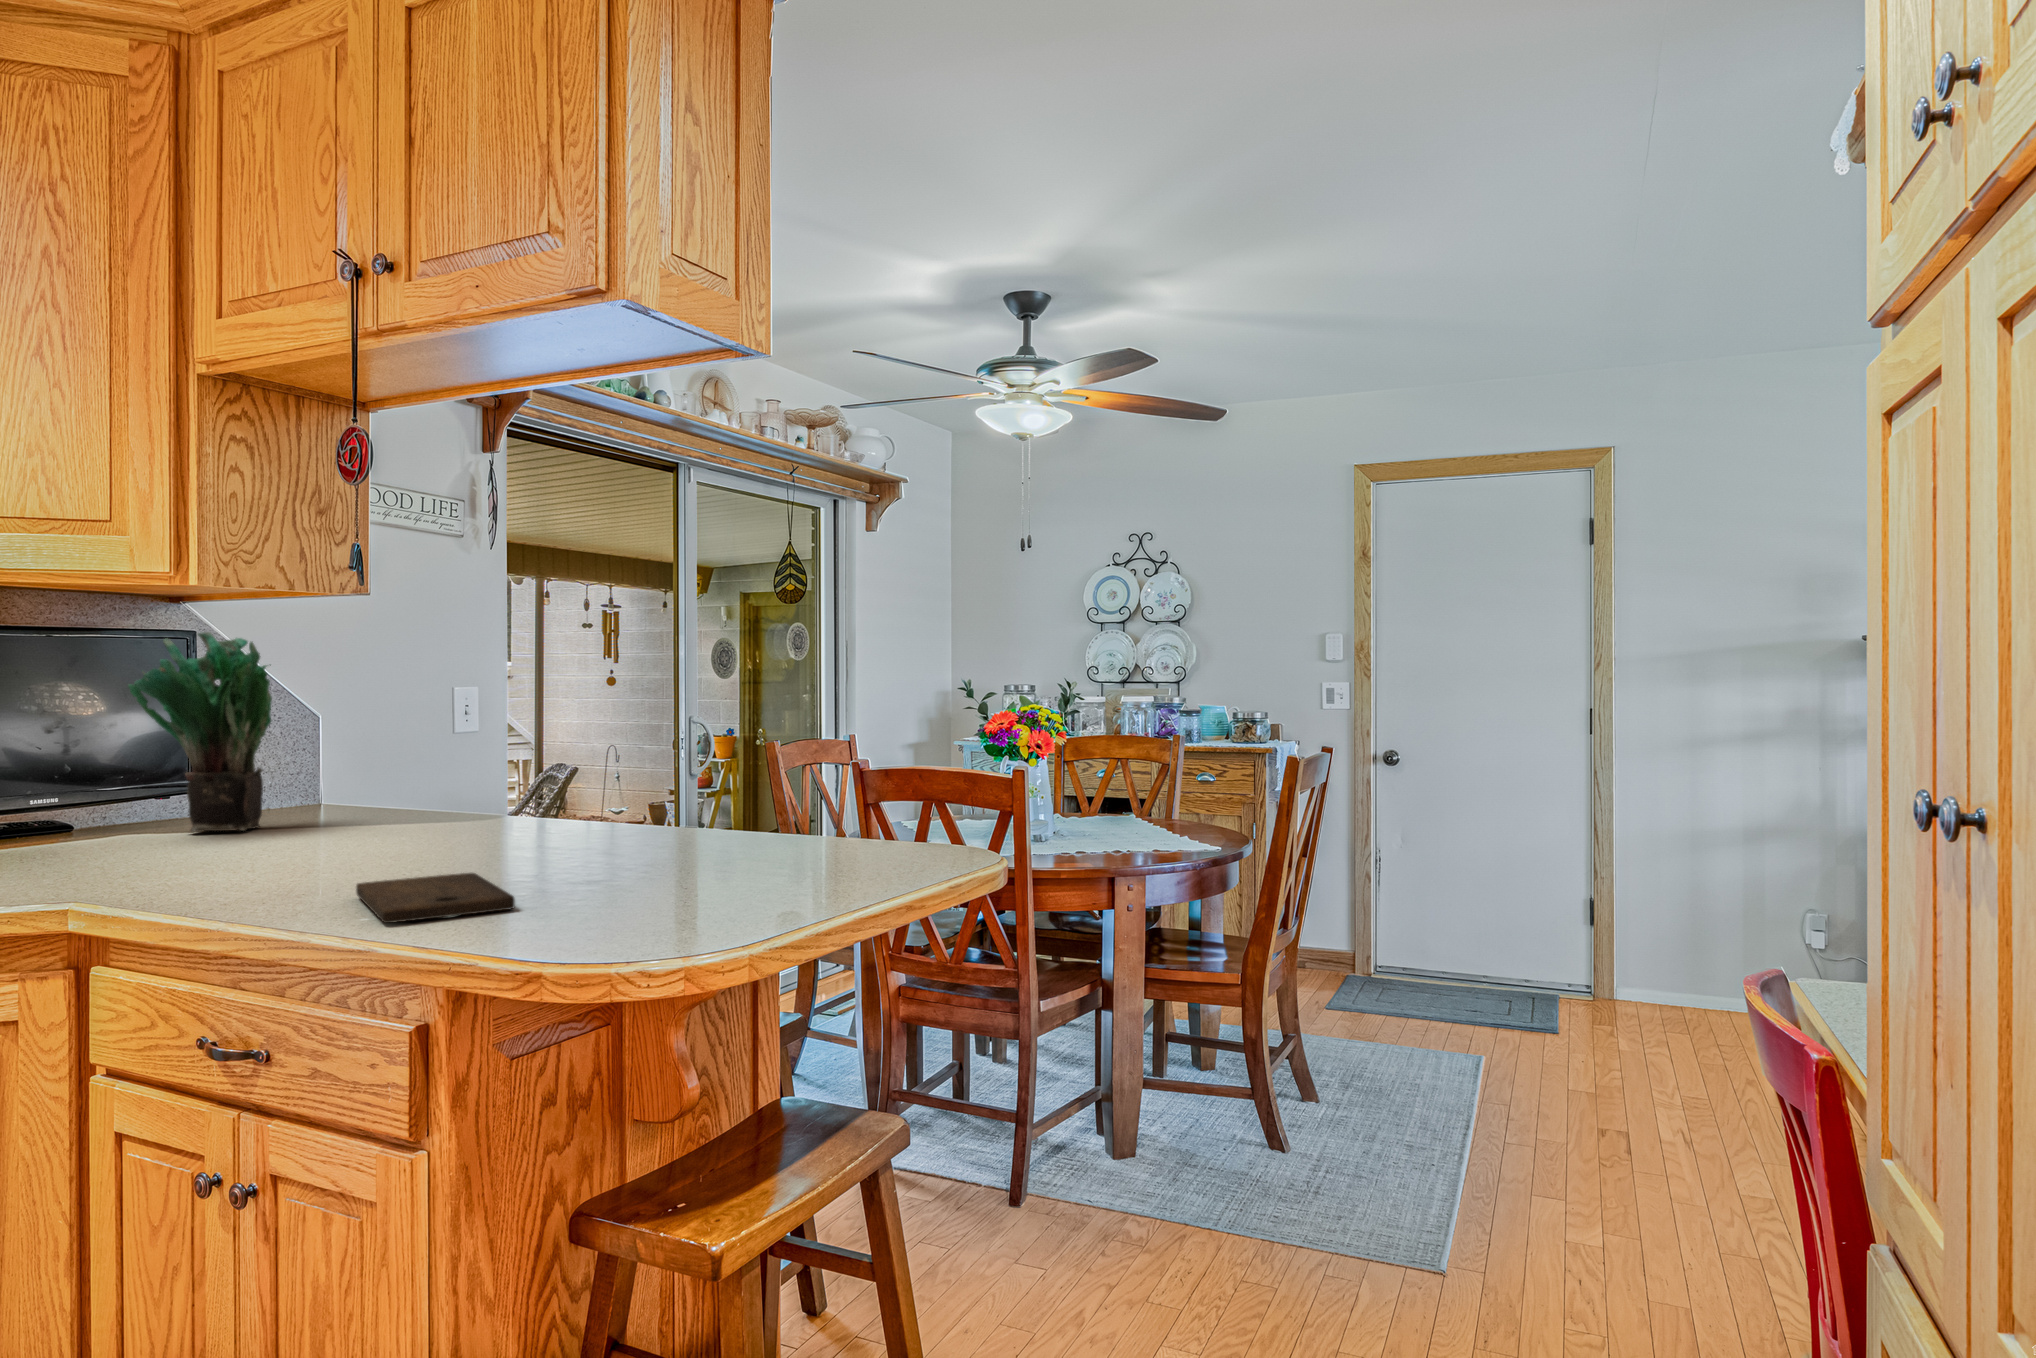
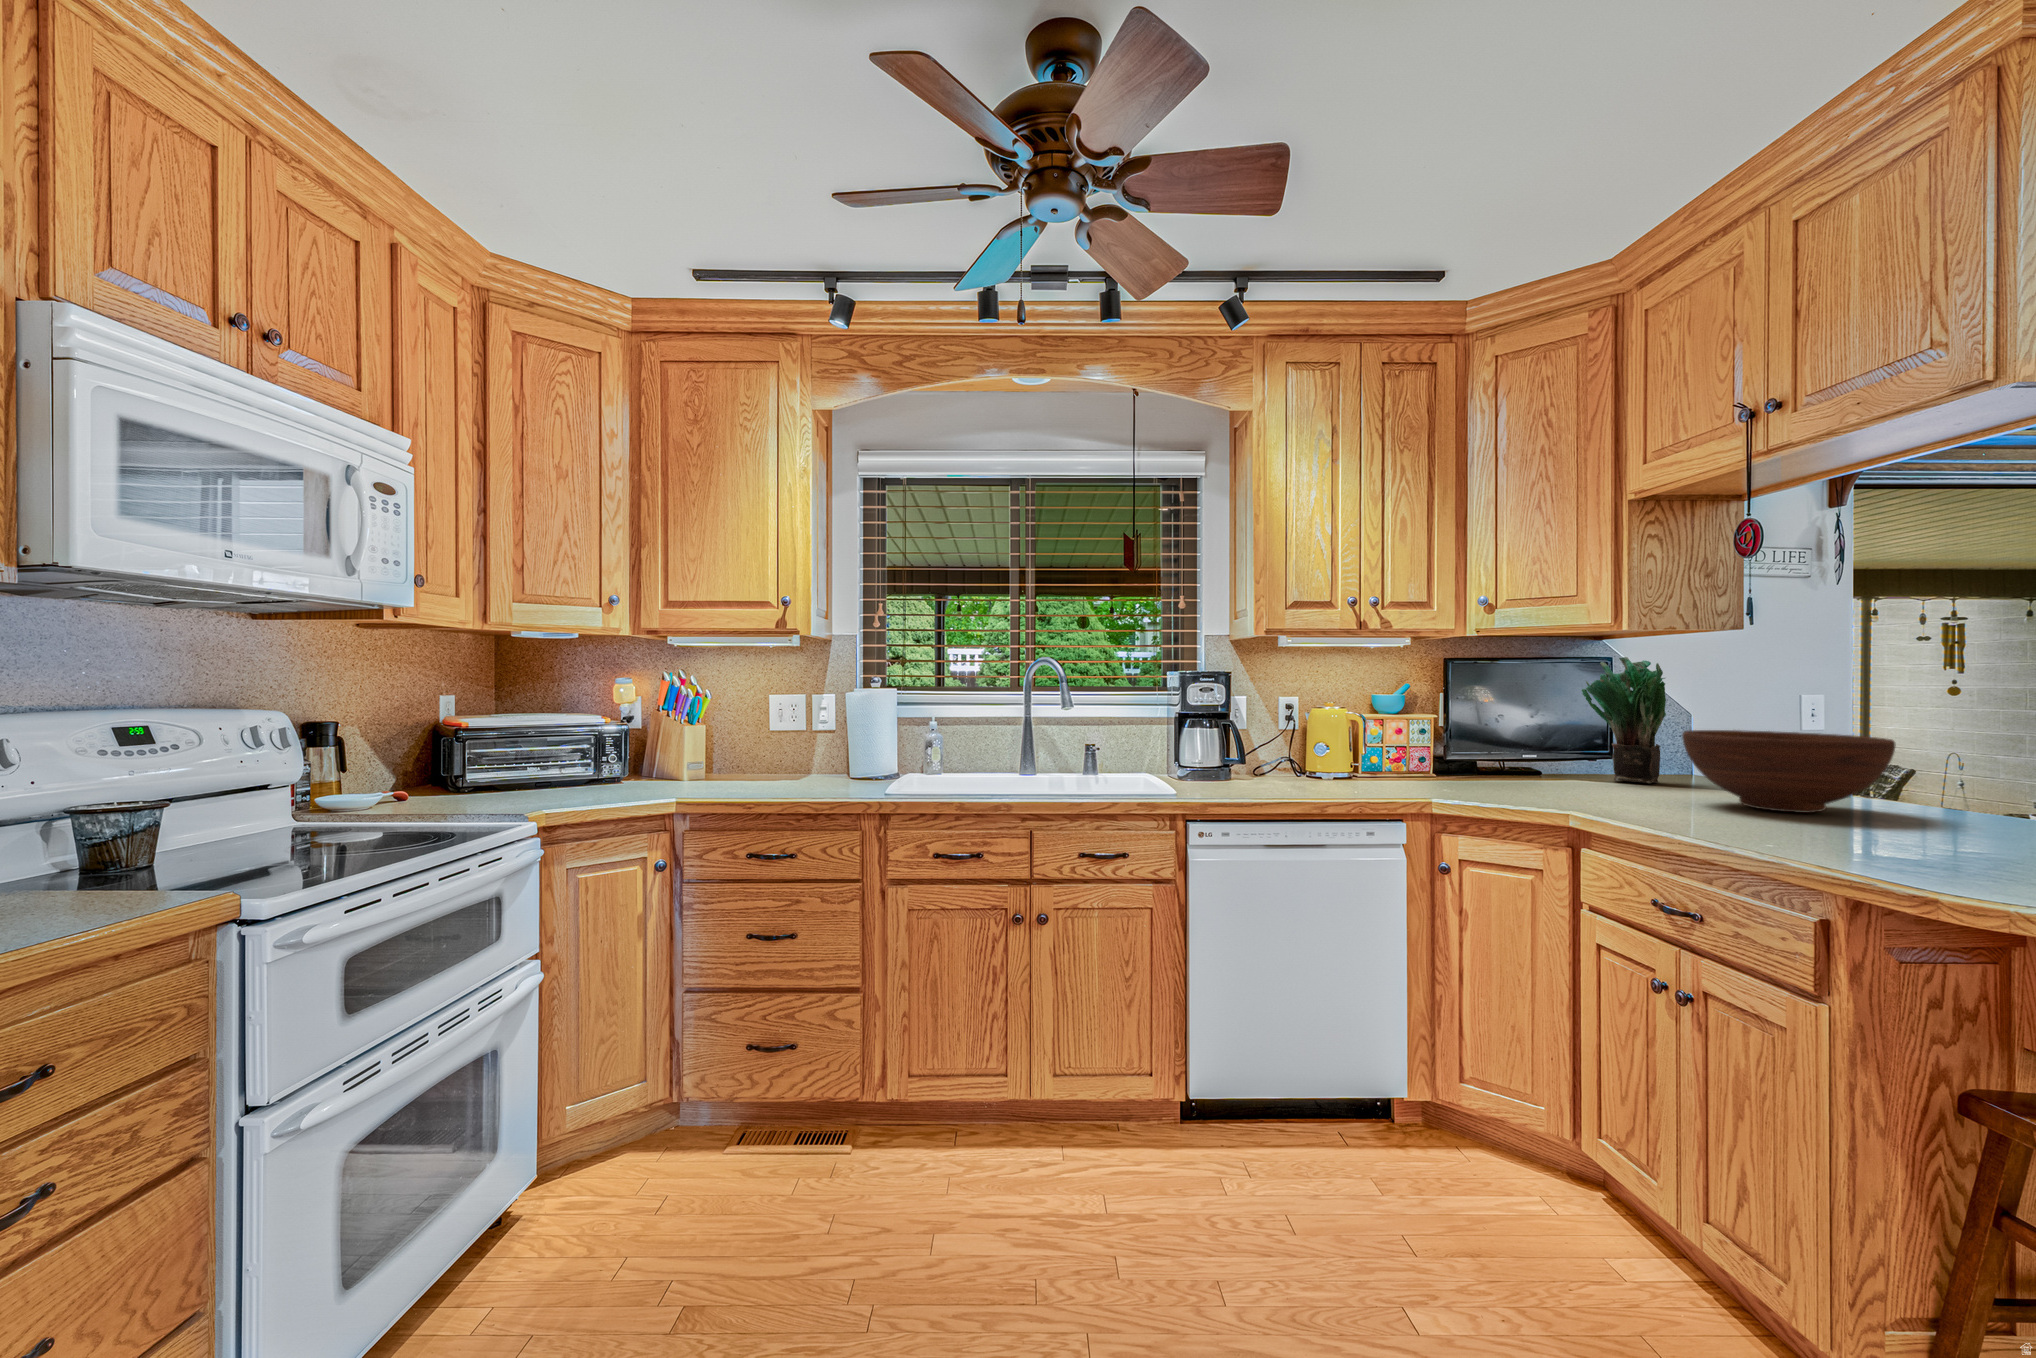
fruit bowl: none [270,738,528,854] -> present [1682,730,1896,813]
cutting board: present [356,873,515,923] -> none [1762,823,1904,858]

